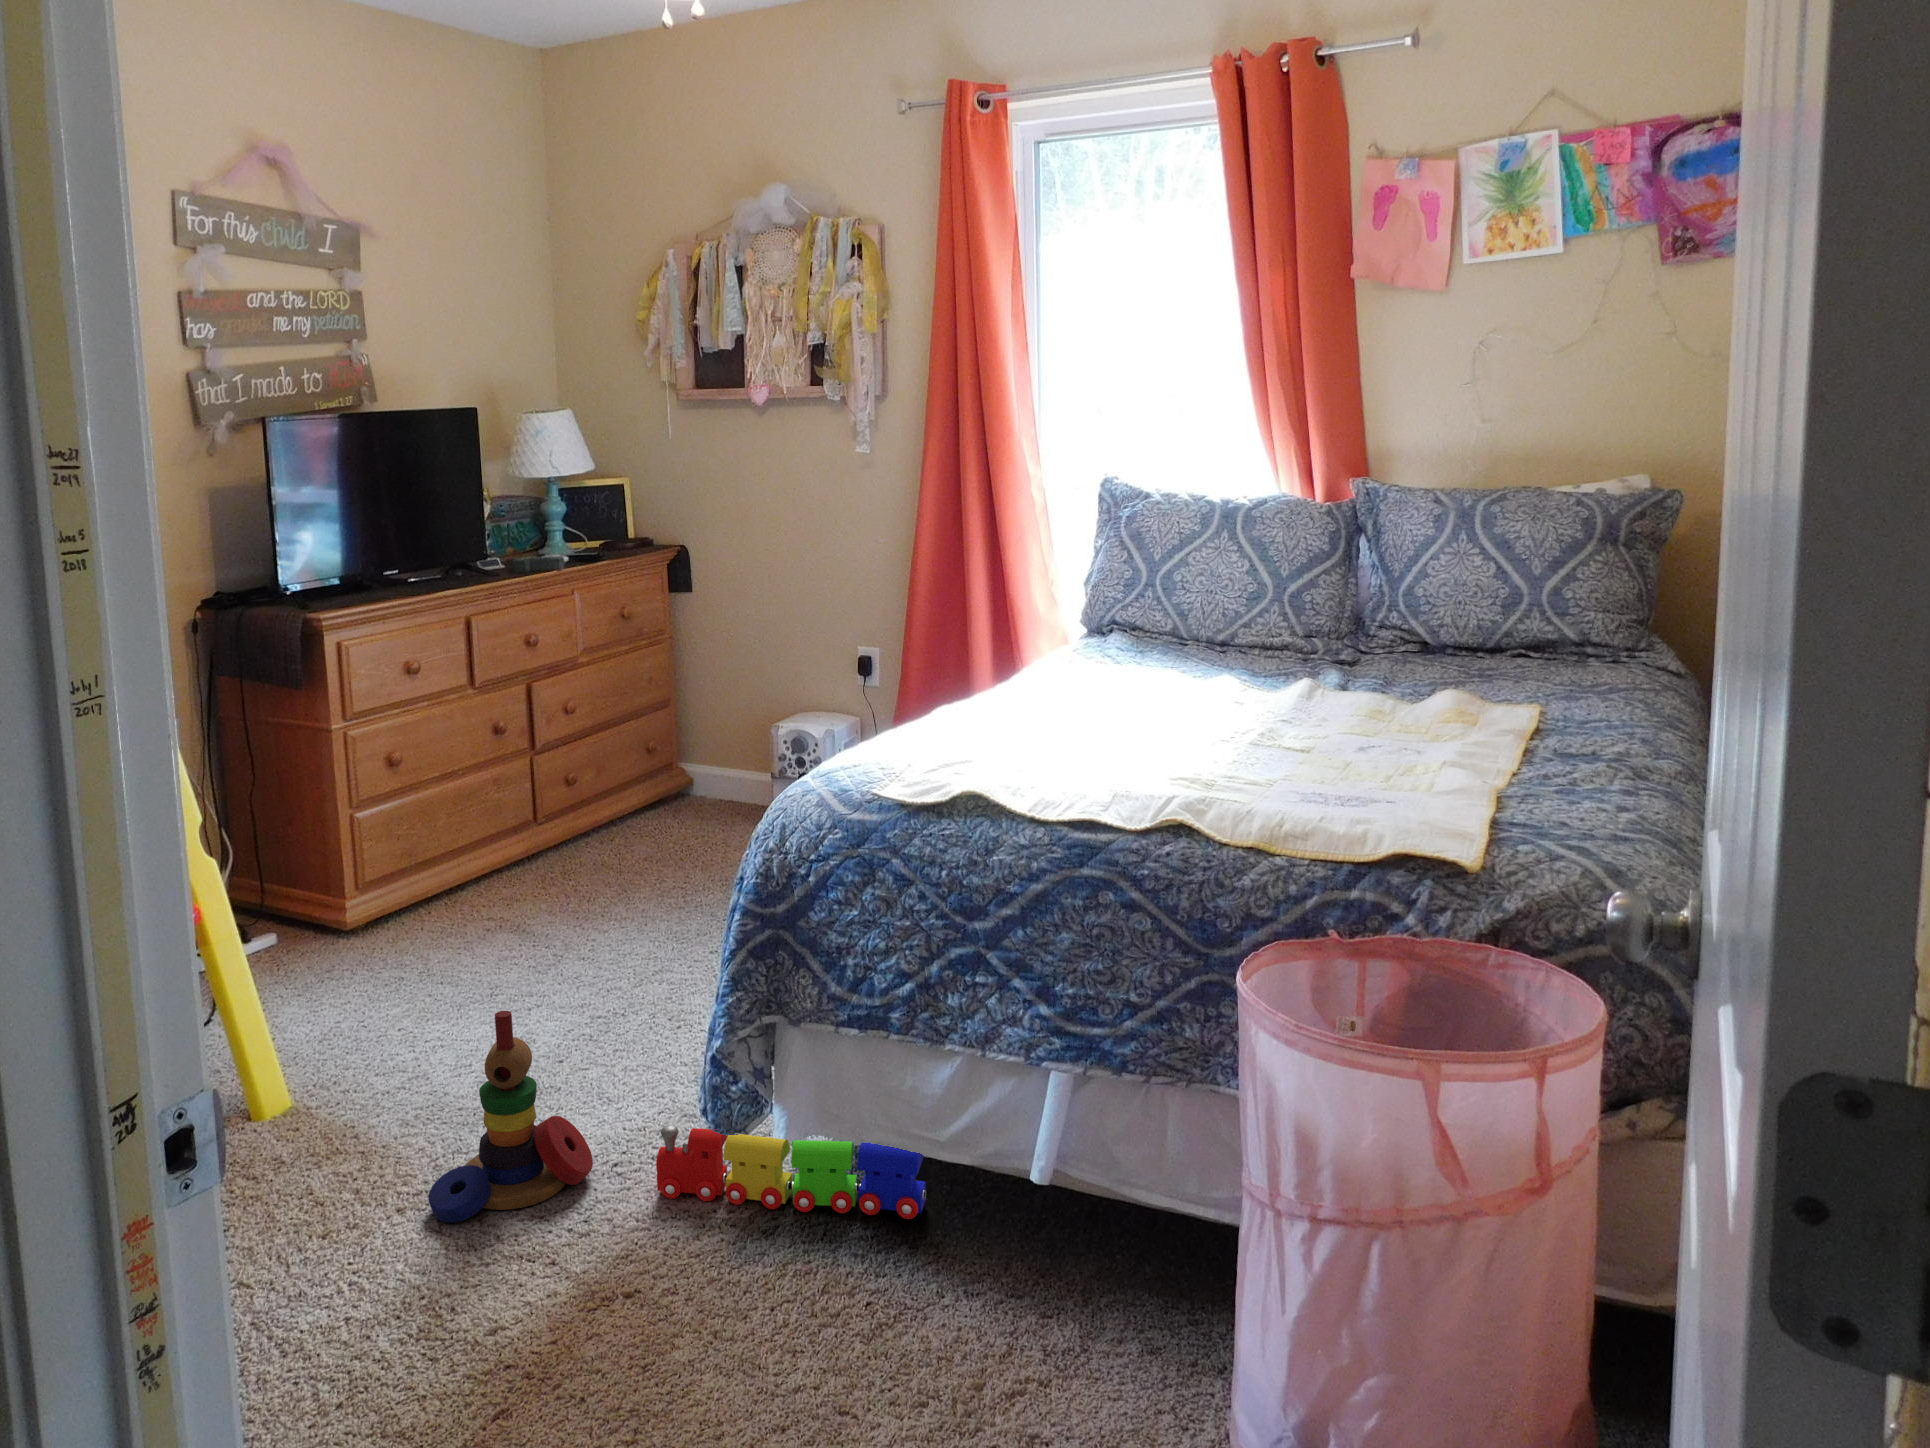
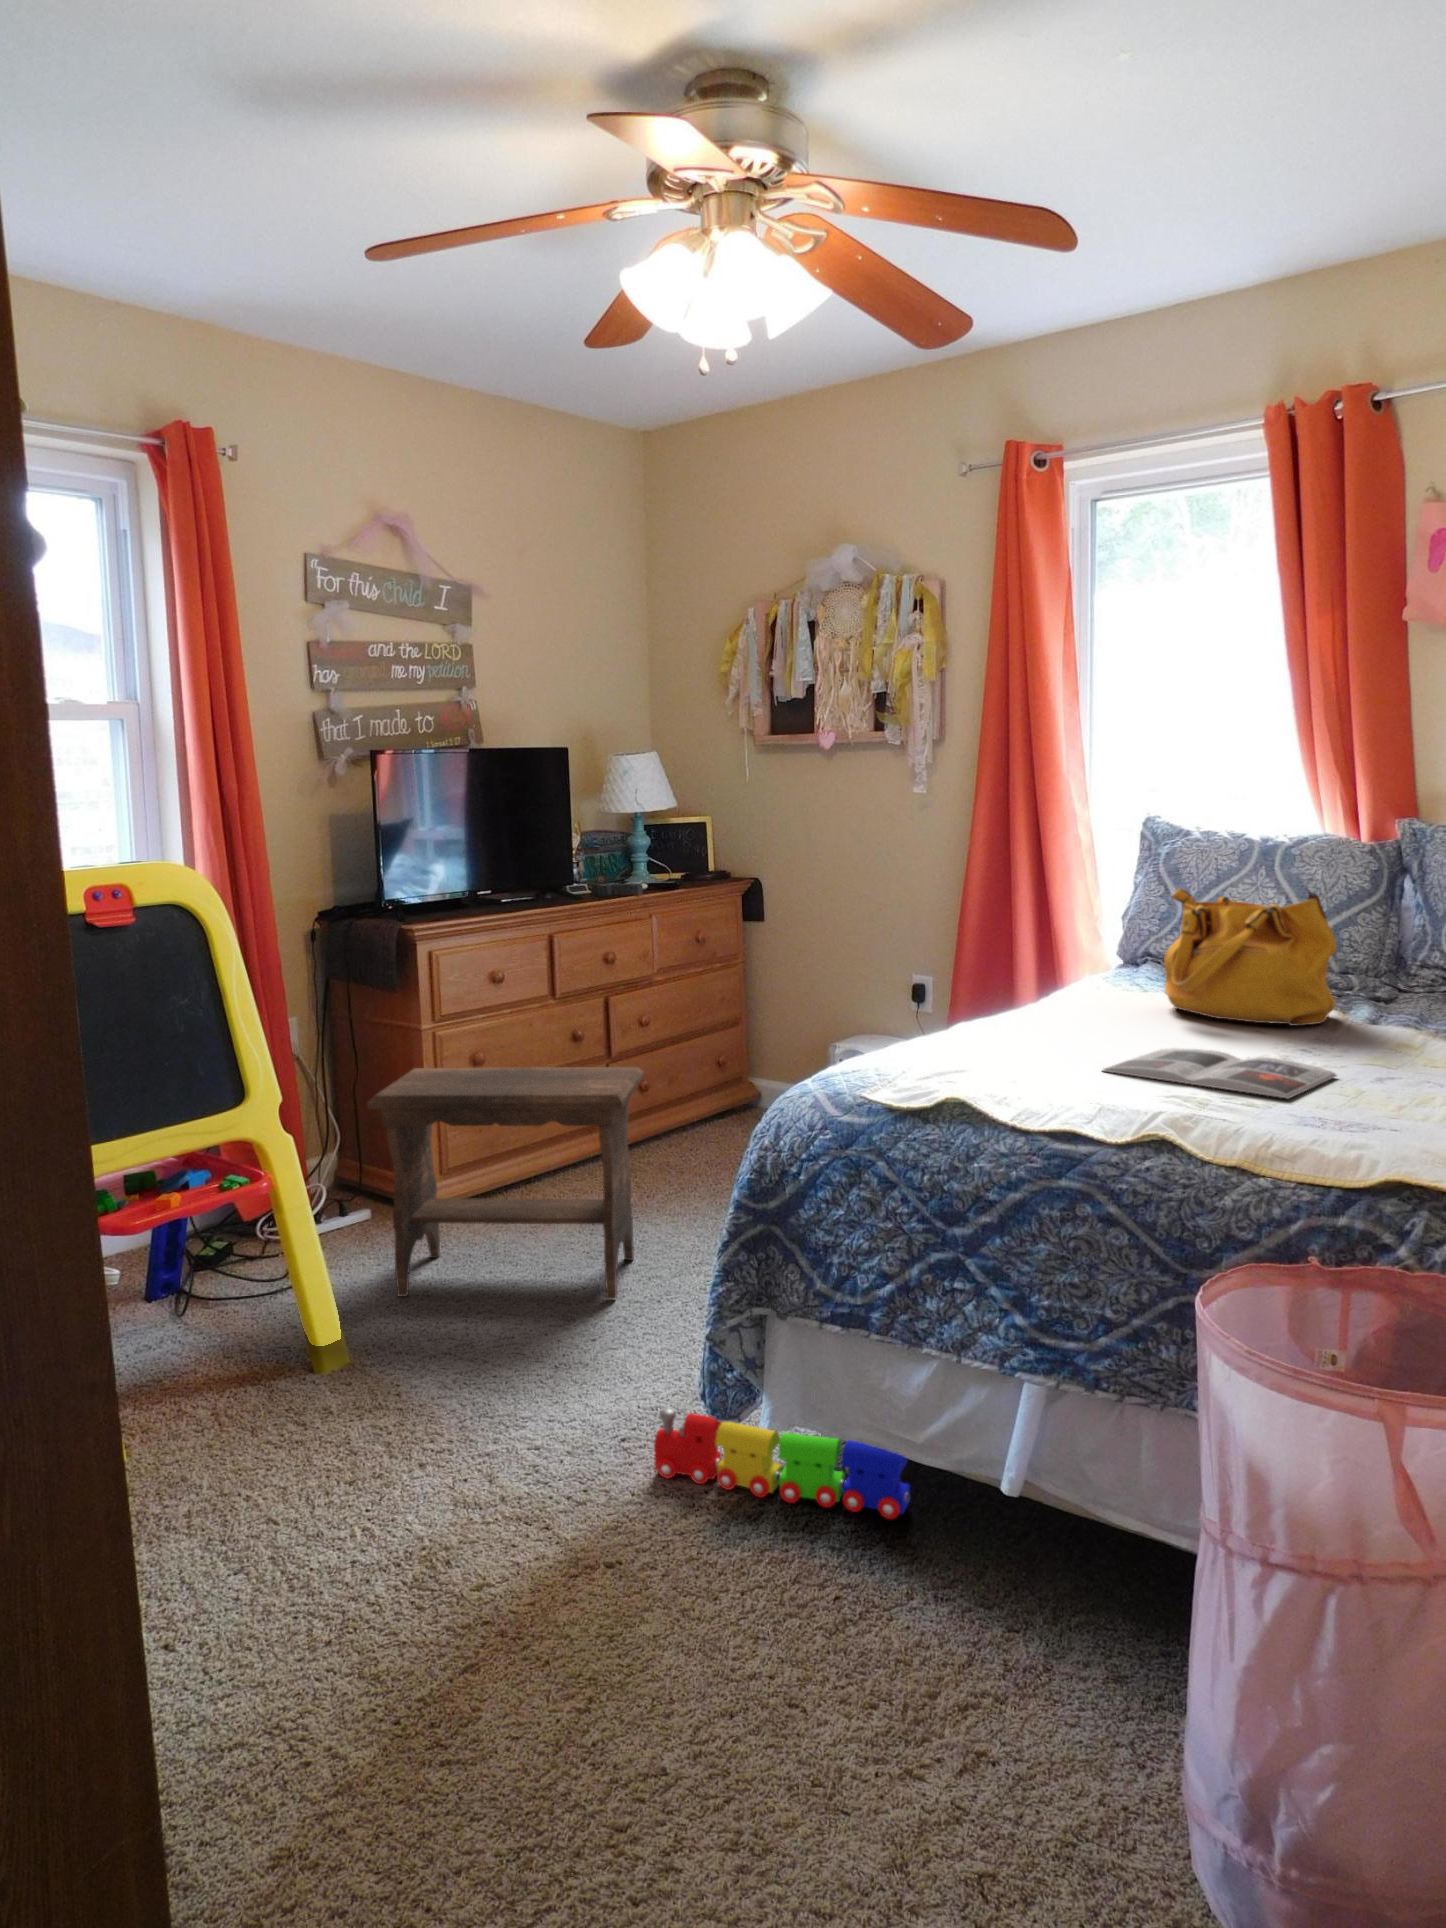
handbag: none [1139,555,1306,694] -> present [1164,887,1337,1026]
magazine: none [1099,724,1323,773] -> present [1103,1048,1337,1098]
footstool: none [294,759,596,1025] -> present [367,1067,644,1299]
stacking toy: present [428,1011,593,1223] -> none [444,1289,599,1482]

